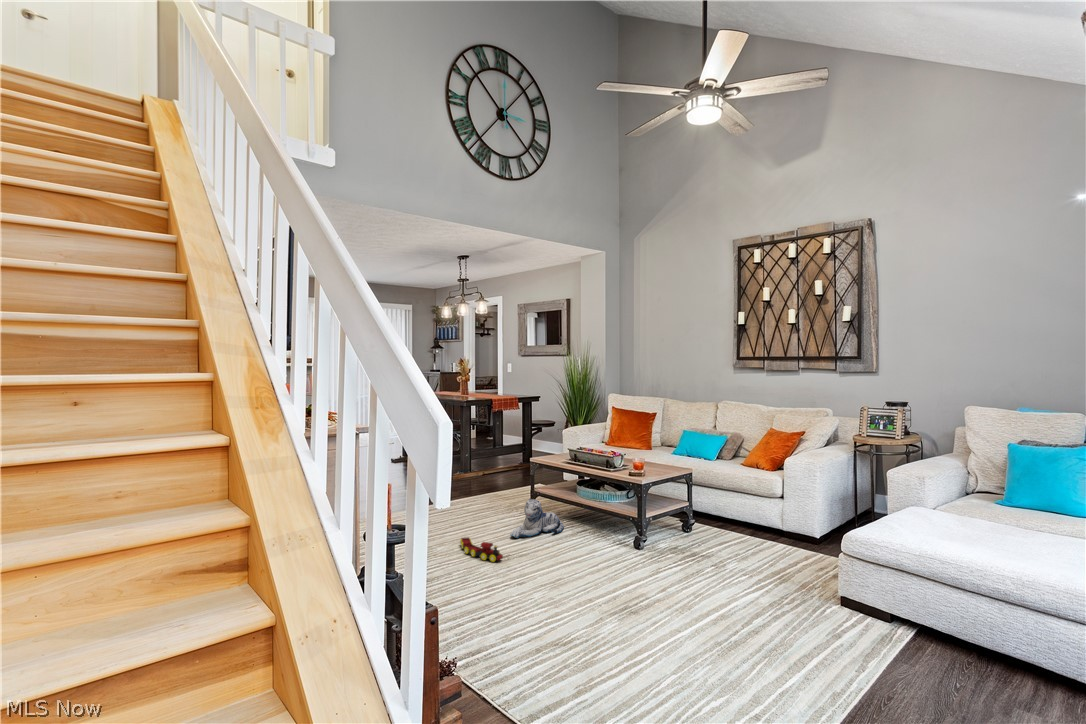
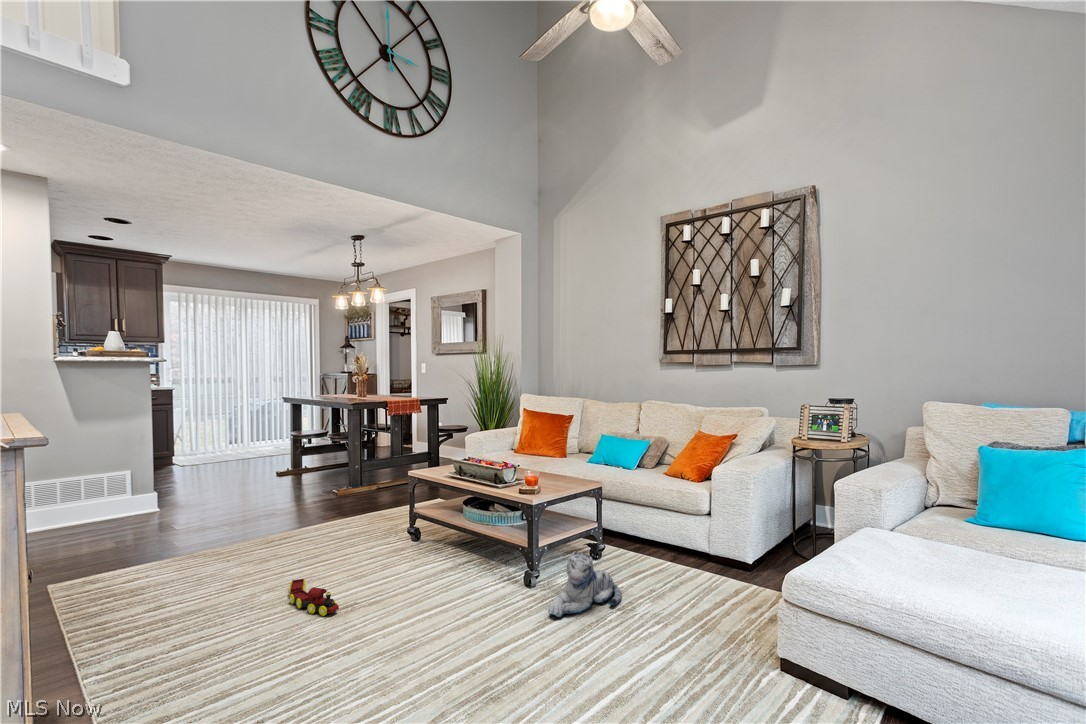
plush toy: present [510,498,564,538] -> present [548,552,621,617]

